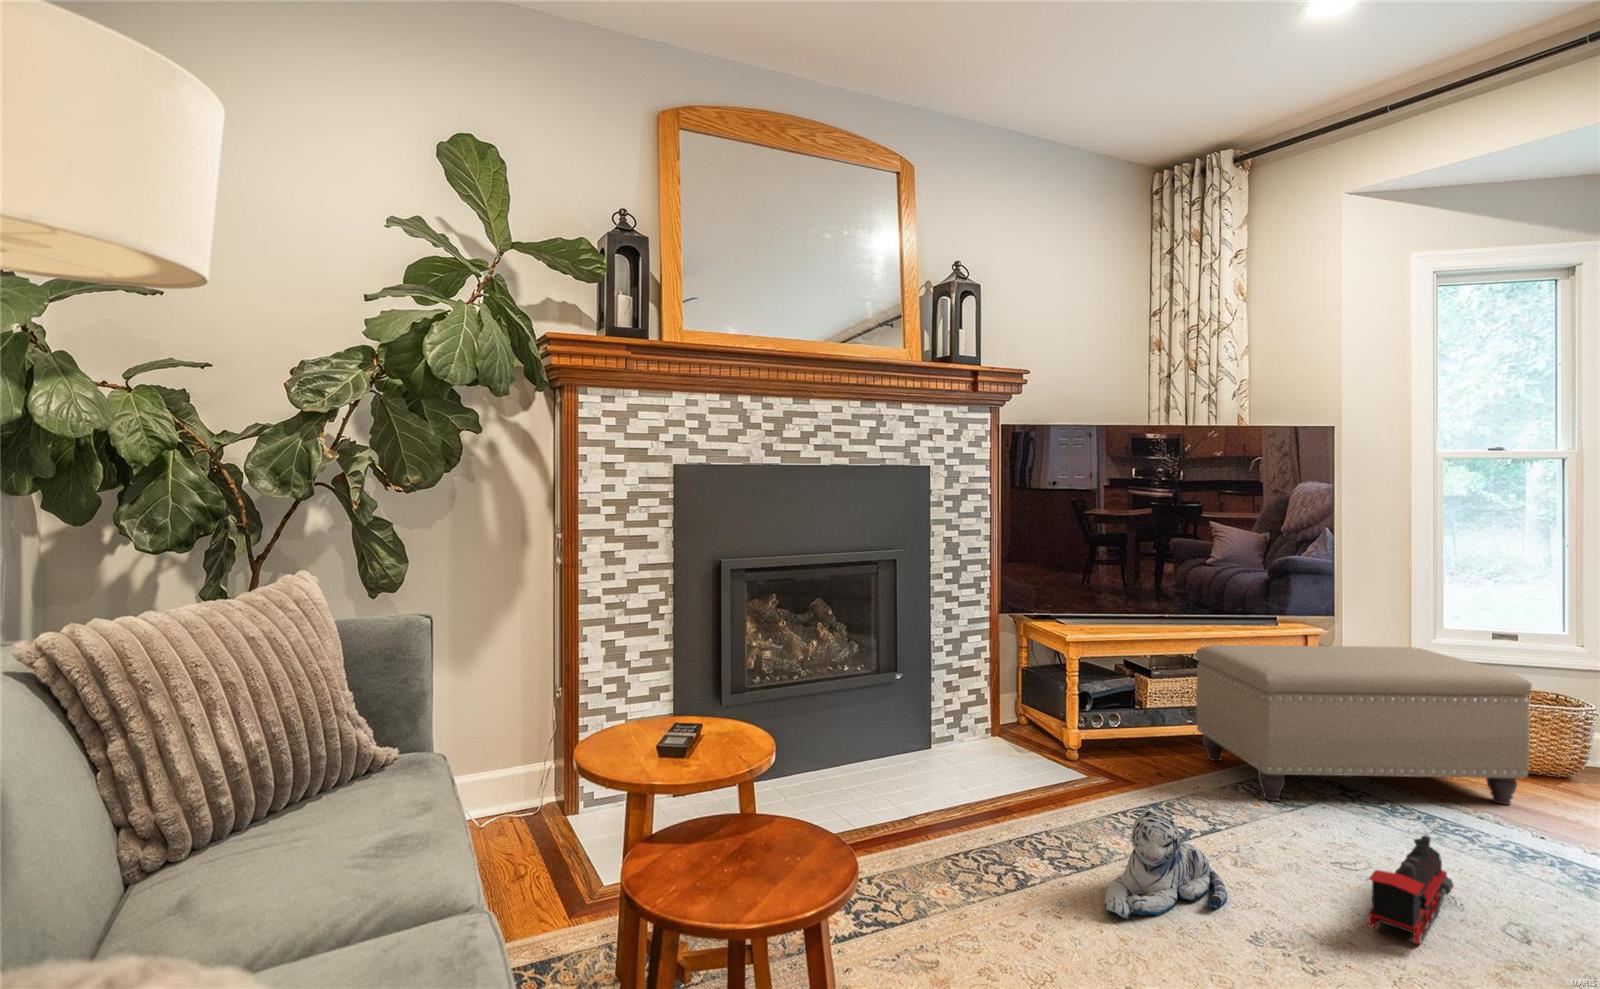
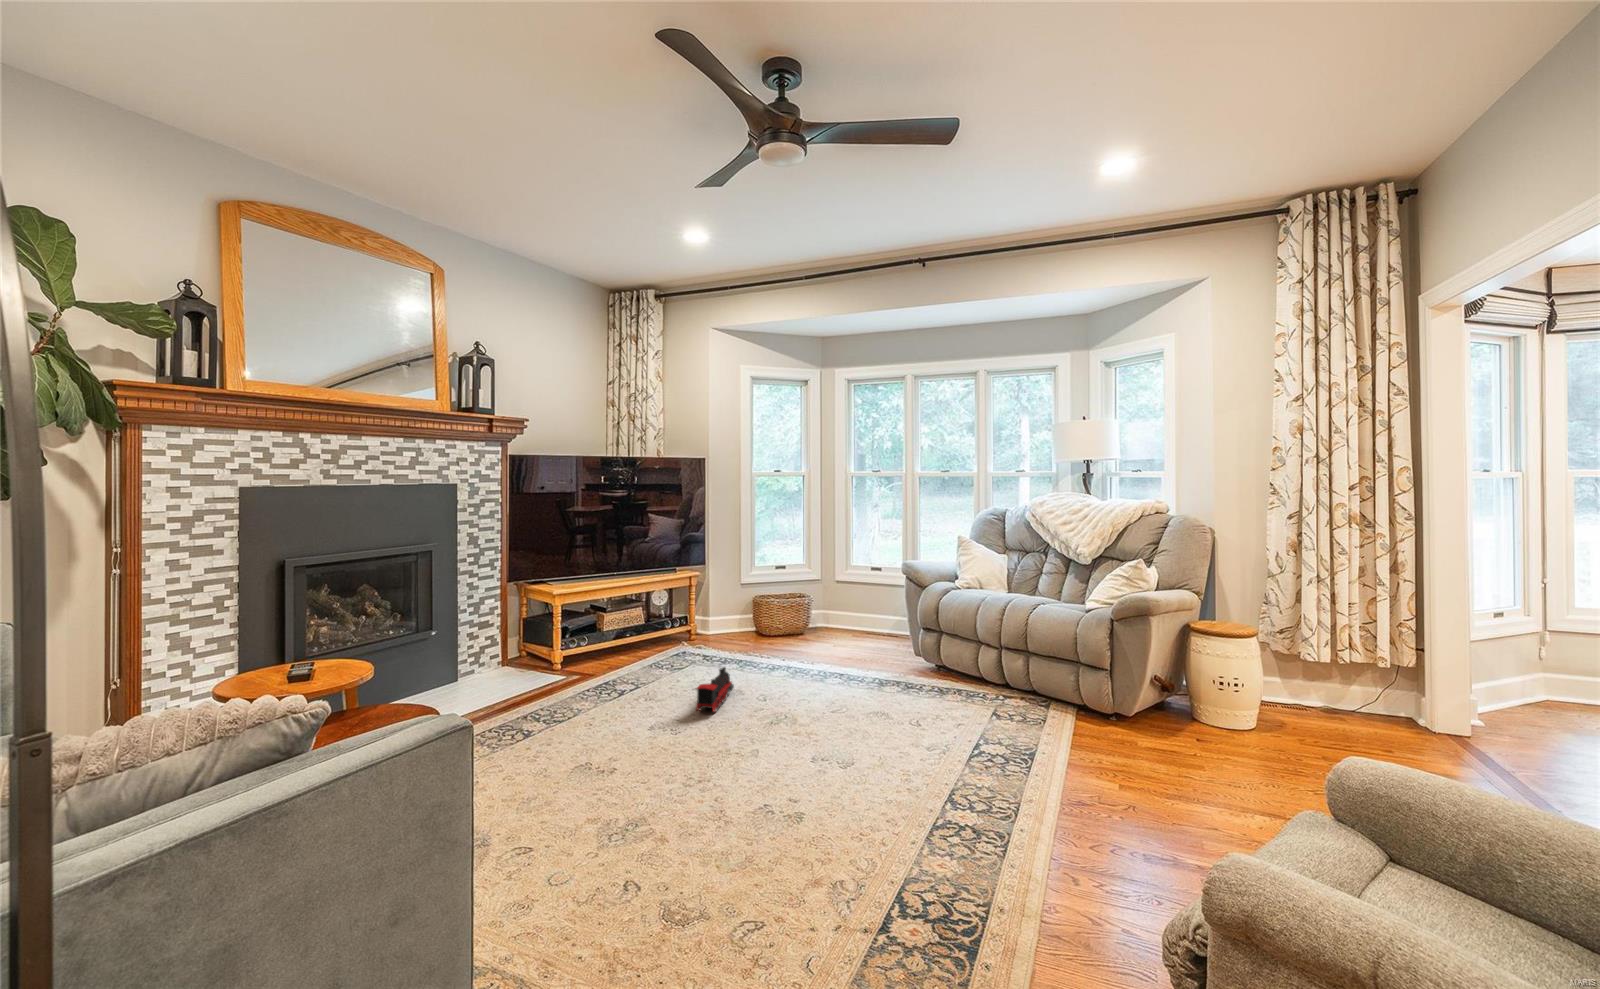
ottoman: present [1196,645,1532,805] -> none [631,580,777,669]
plush toy: present [1104,811,1227,919] -> none [575,679,637,735]

